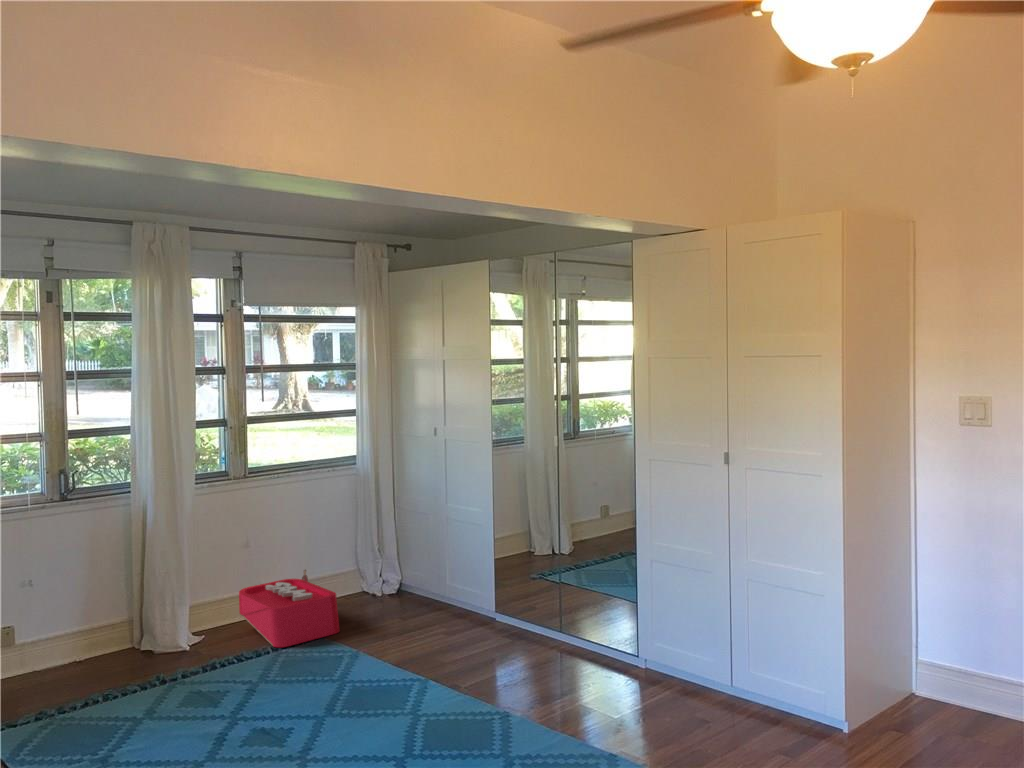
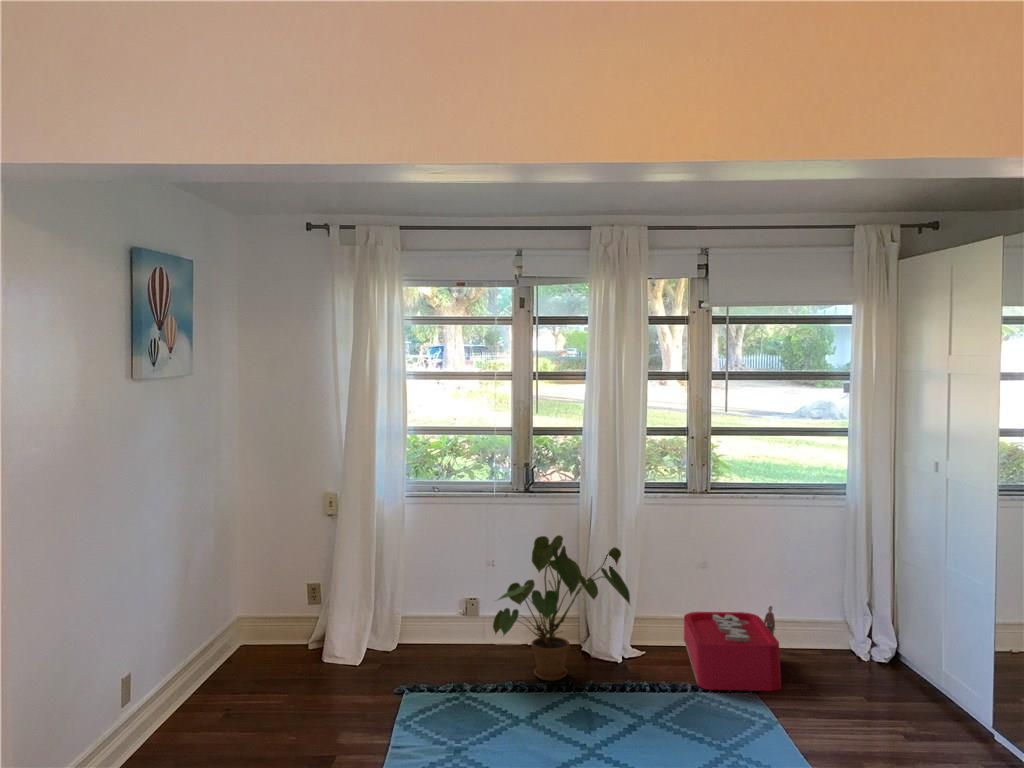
house plant: none [57,537,212,683] -> present [493,535,630,681]

